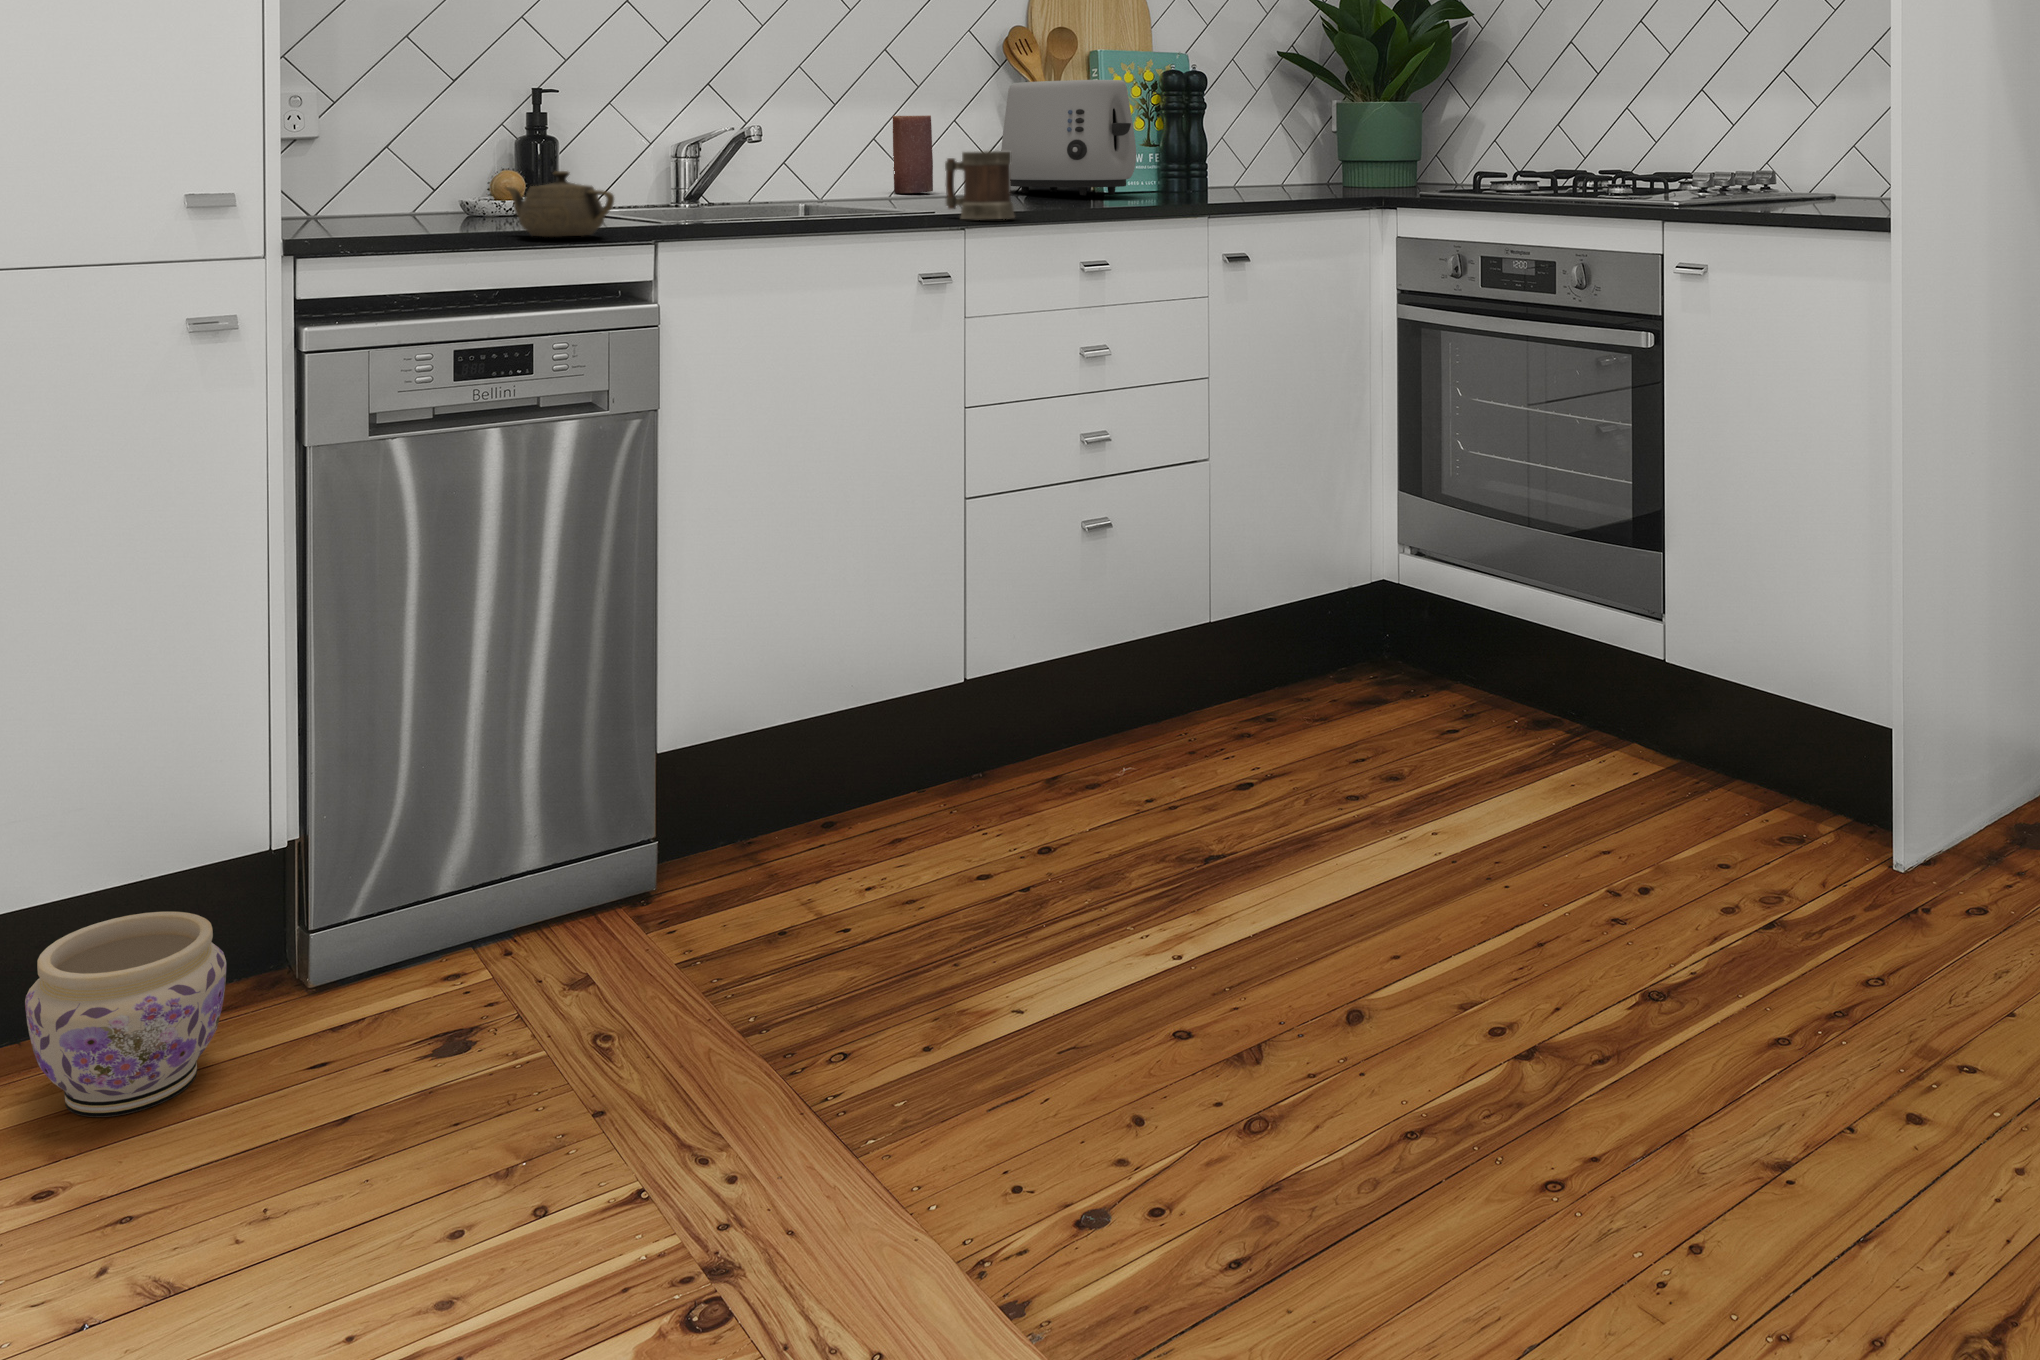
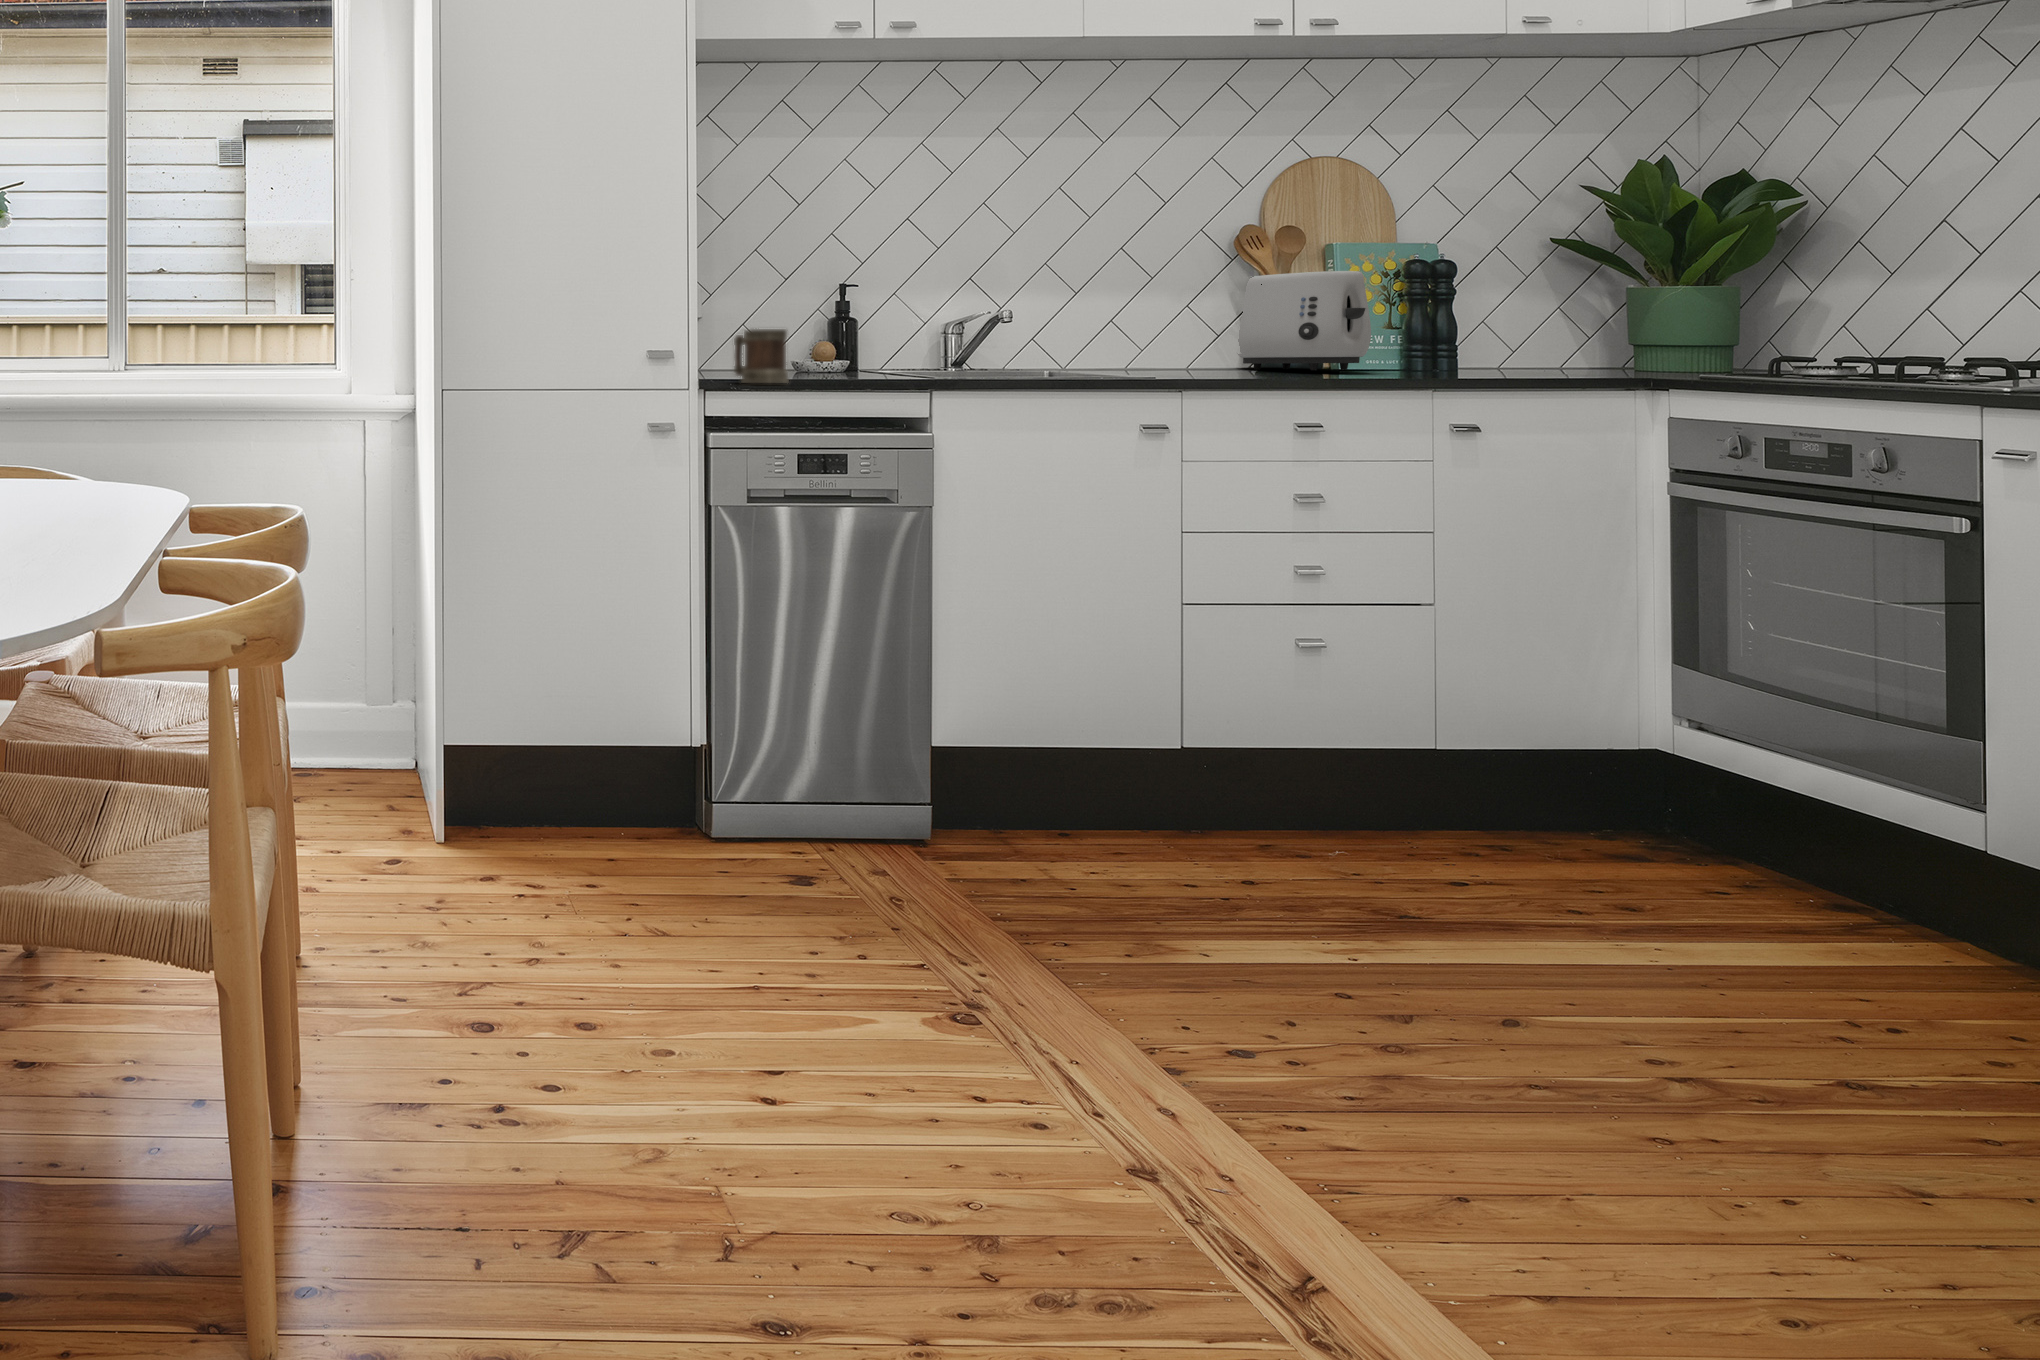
candle: present [893,115,933,193] -> none [1132,305,1169,368]
mug: present [945,151,1015,219] -> present [734,329,788,383]
teapot: present [506,171,614,237] -> none [833,339,911,383]
planter: present [25,912,226,1117] -> none [551,772,656,877]

